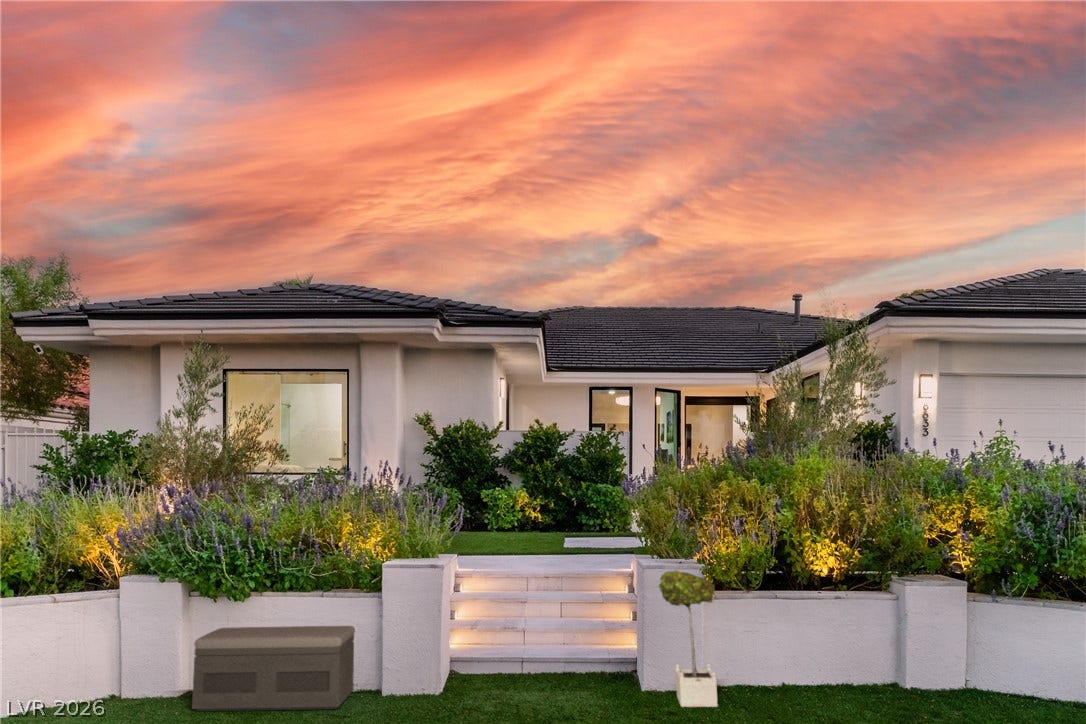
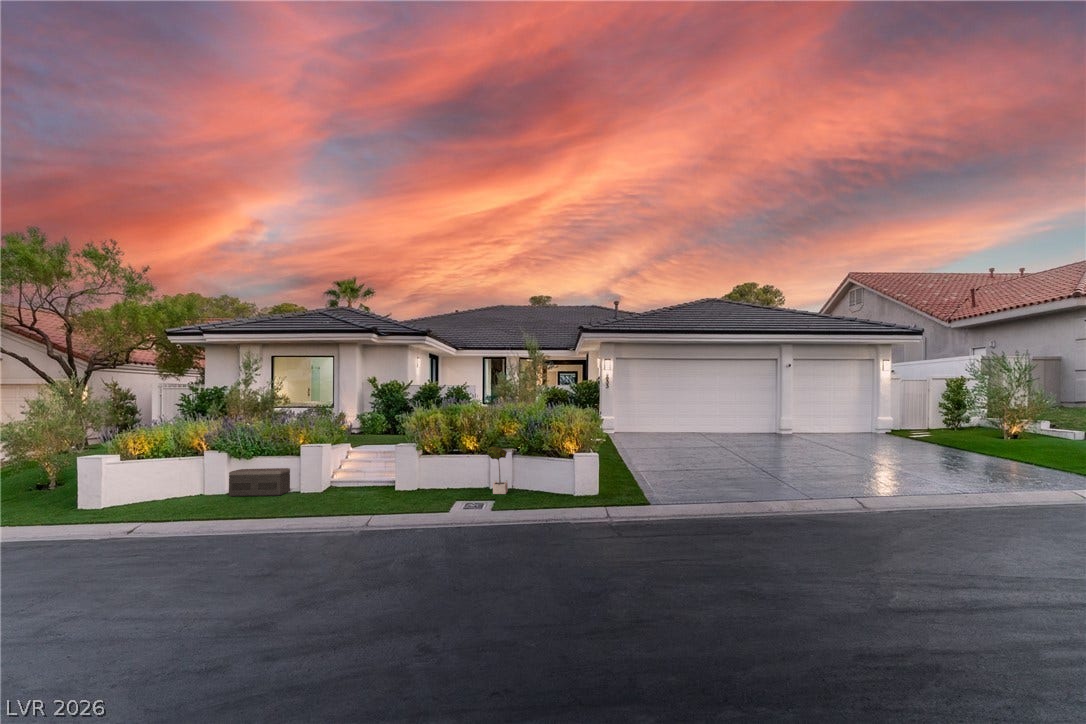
potted tree: present [659,570,718,707] -> present [487,446,508,494]

